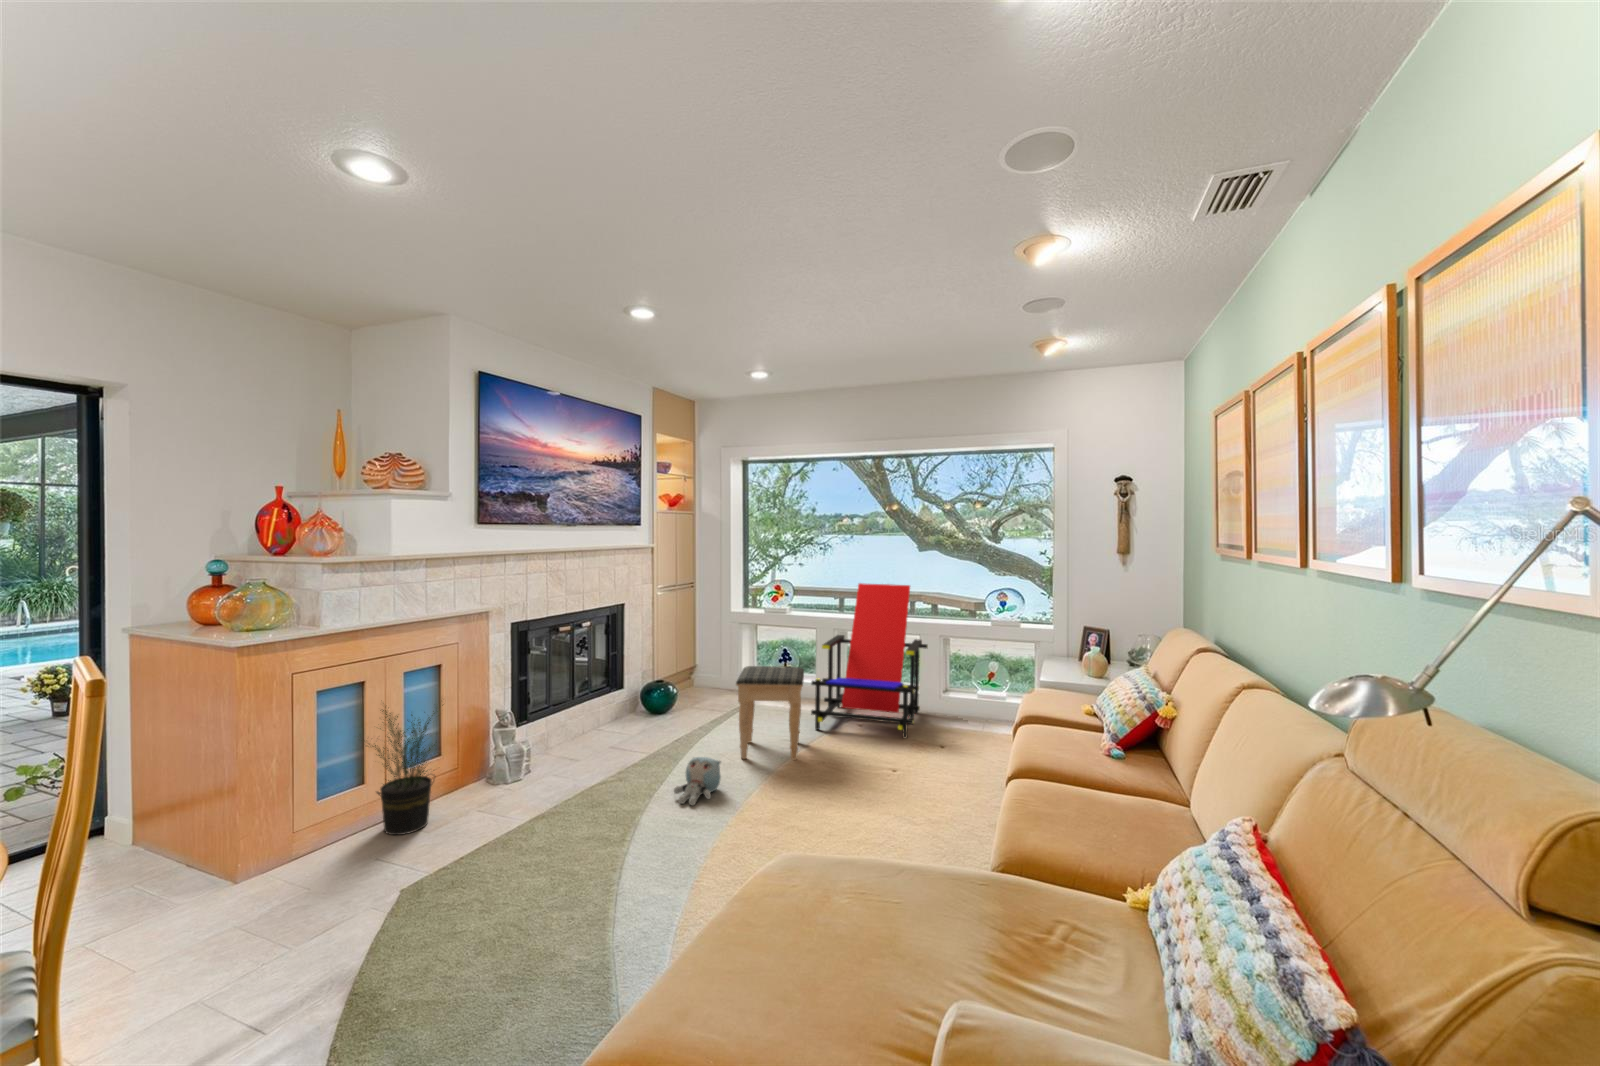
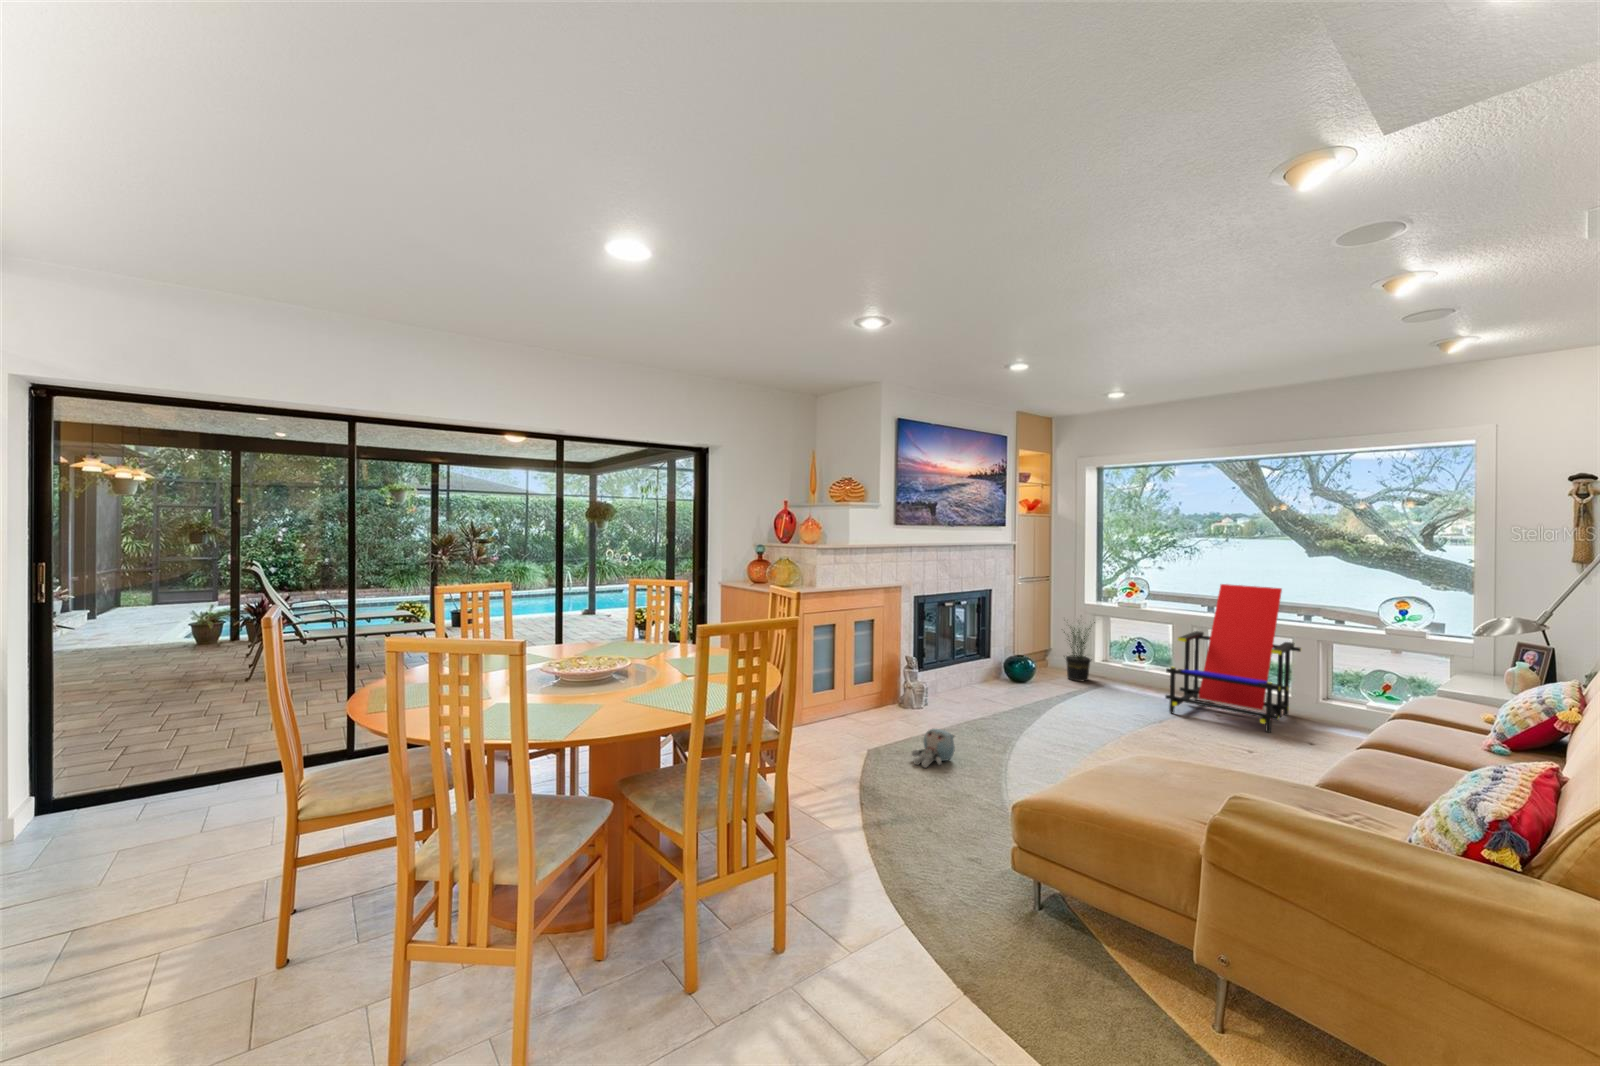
footstool: present [736,666,804,760] -> none [1092,648,1159,732]
potted plant: present [361,705,443,835] -> present [1064,622,1095,681]
plush toy: present [674,757,721,805] -> present [912,729,955,768]

